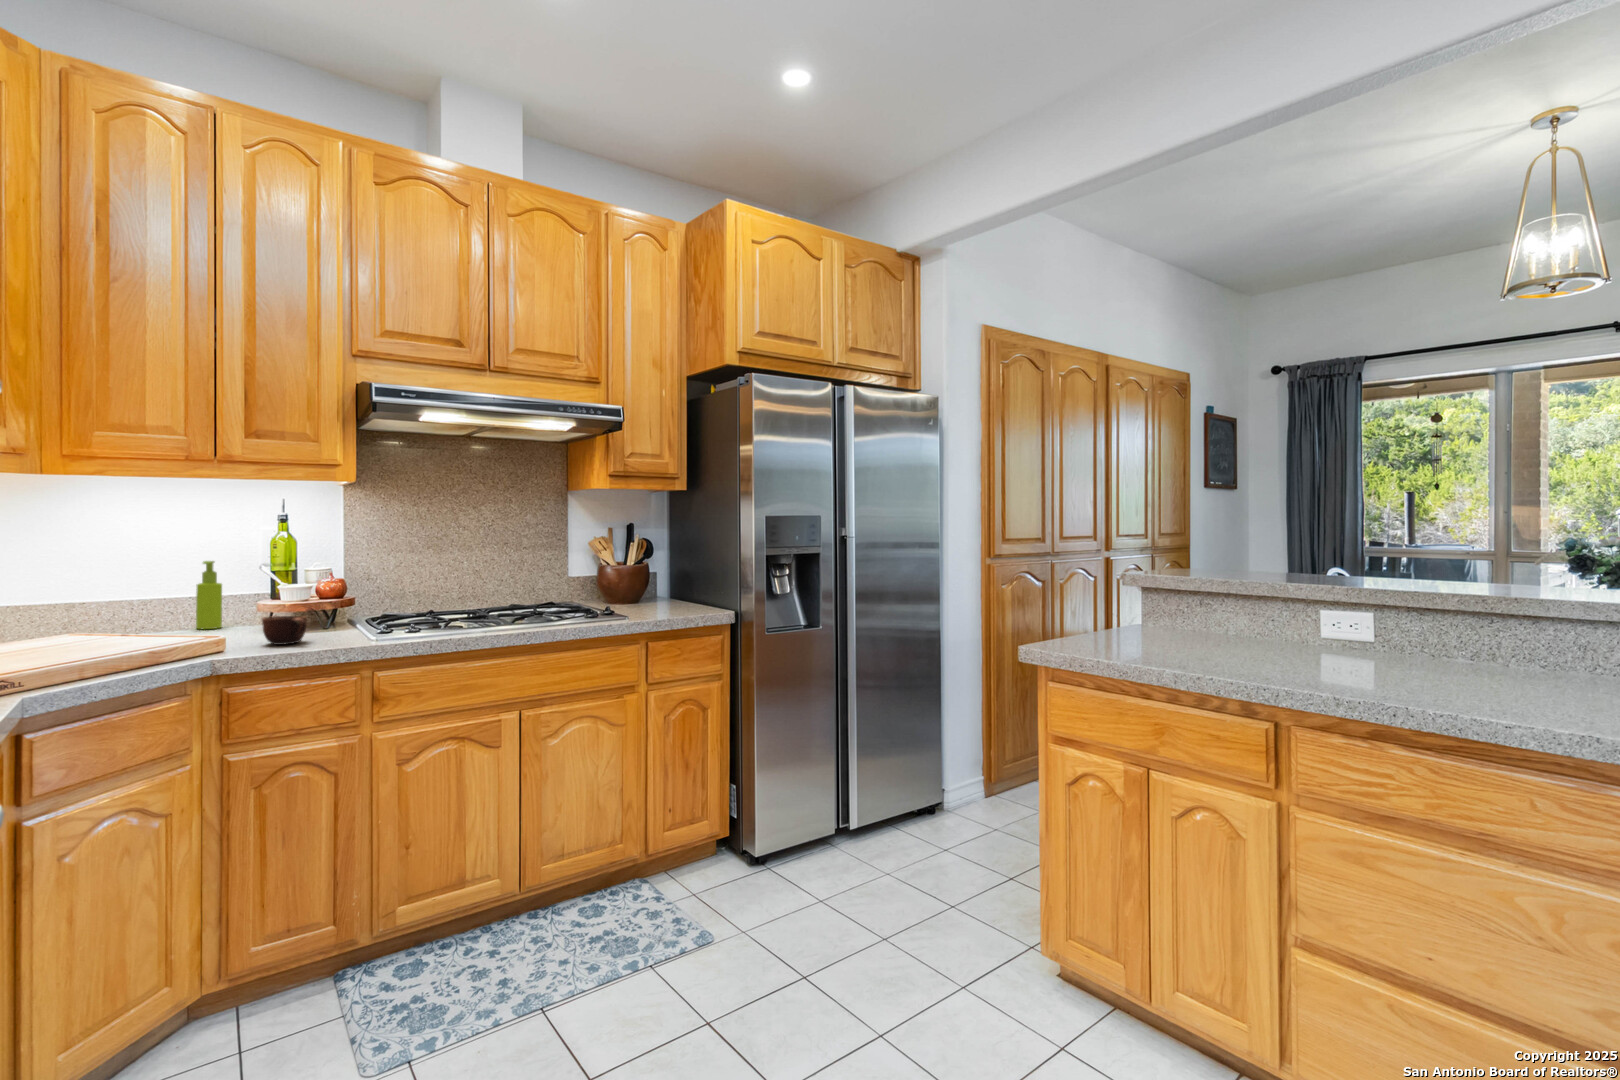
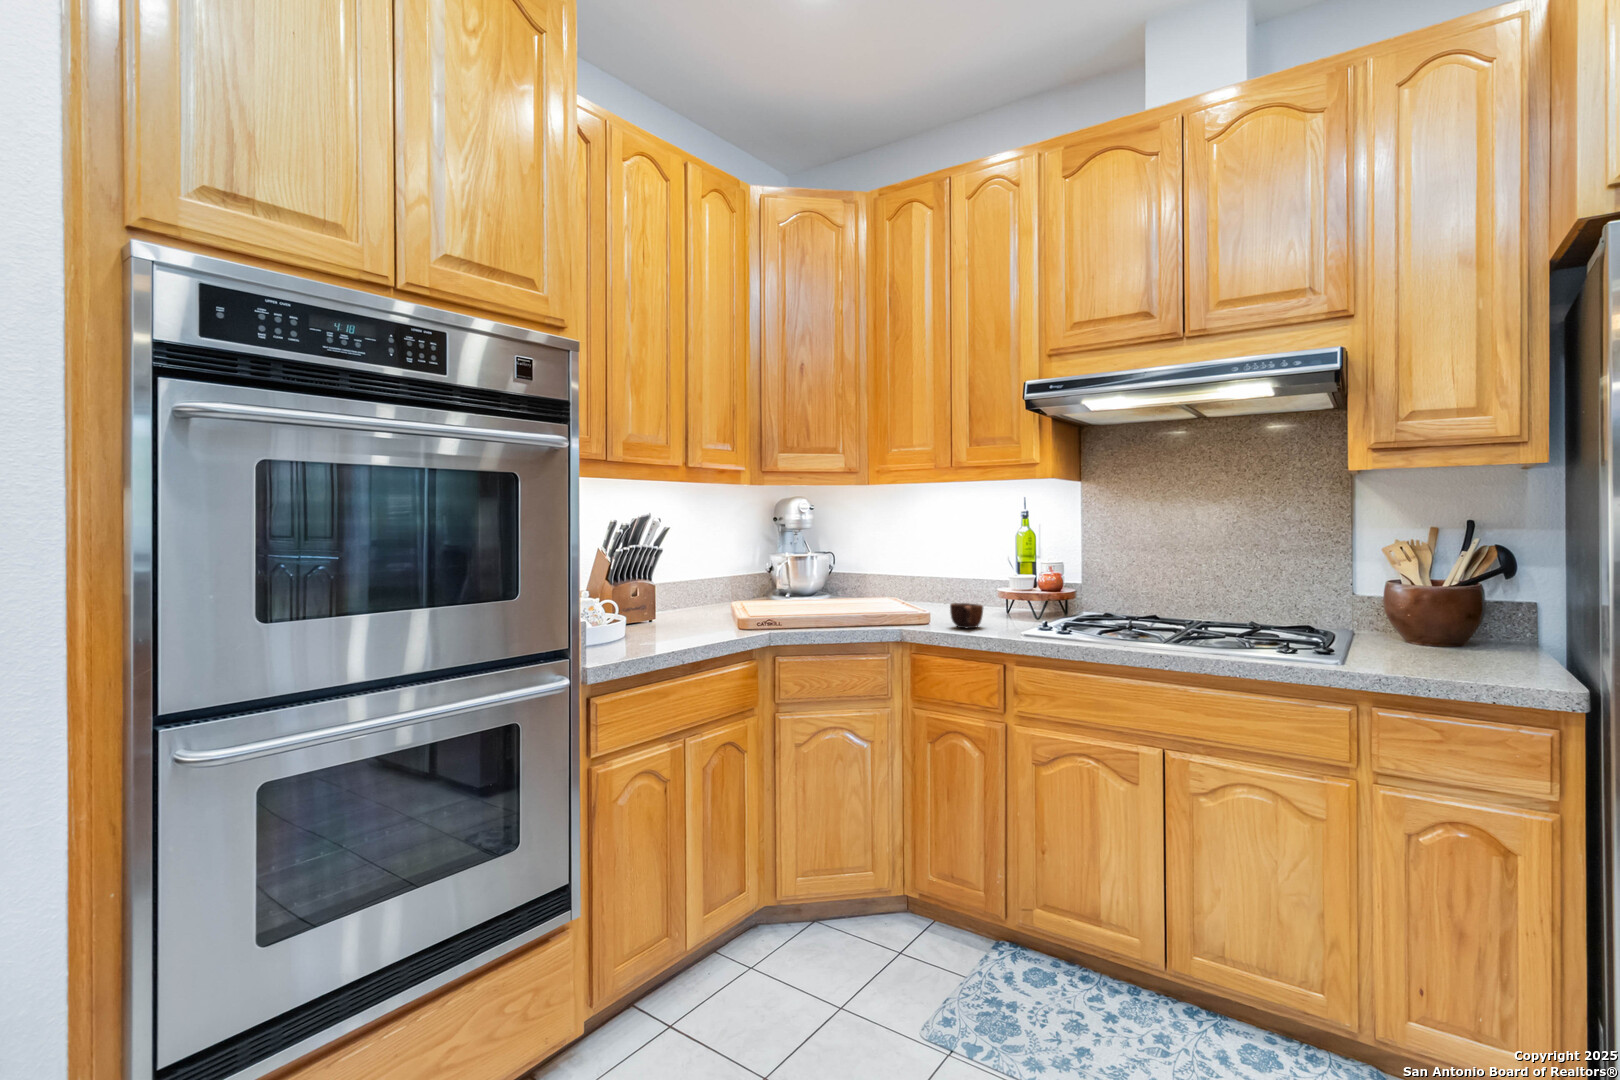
soap dispenser: present [196,561,222,629] -> none [960,555,977,611]

